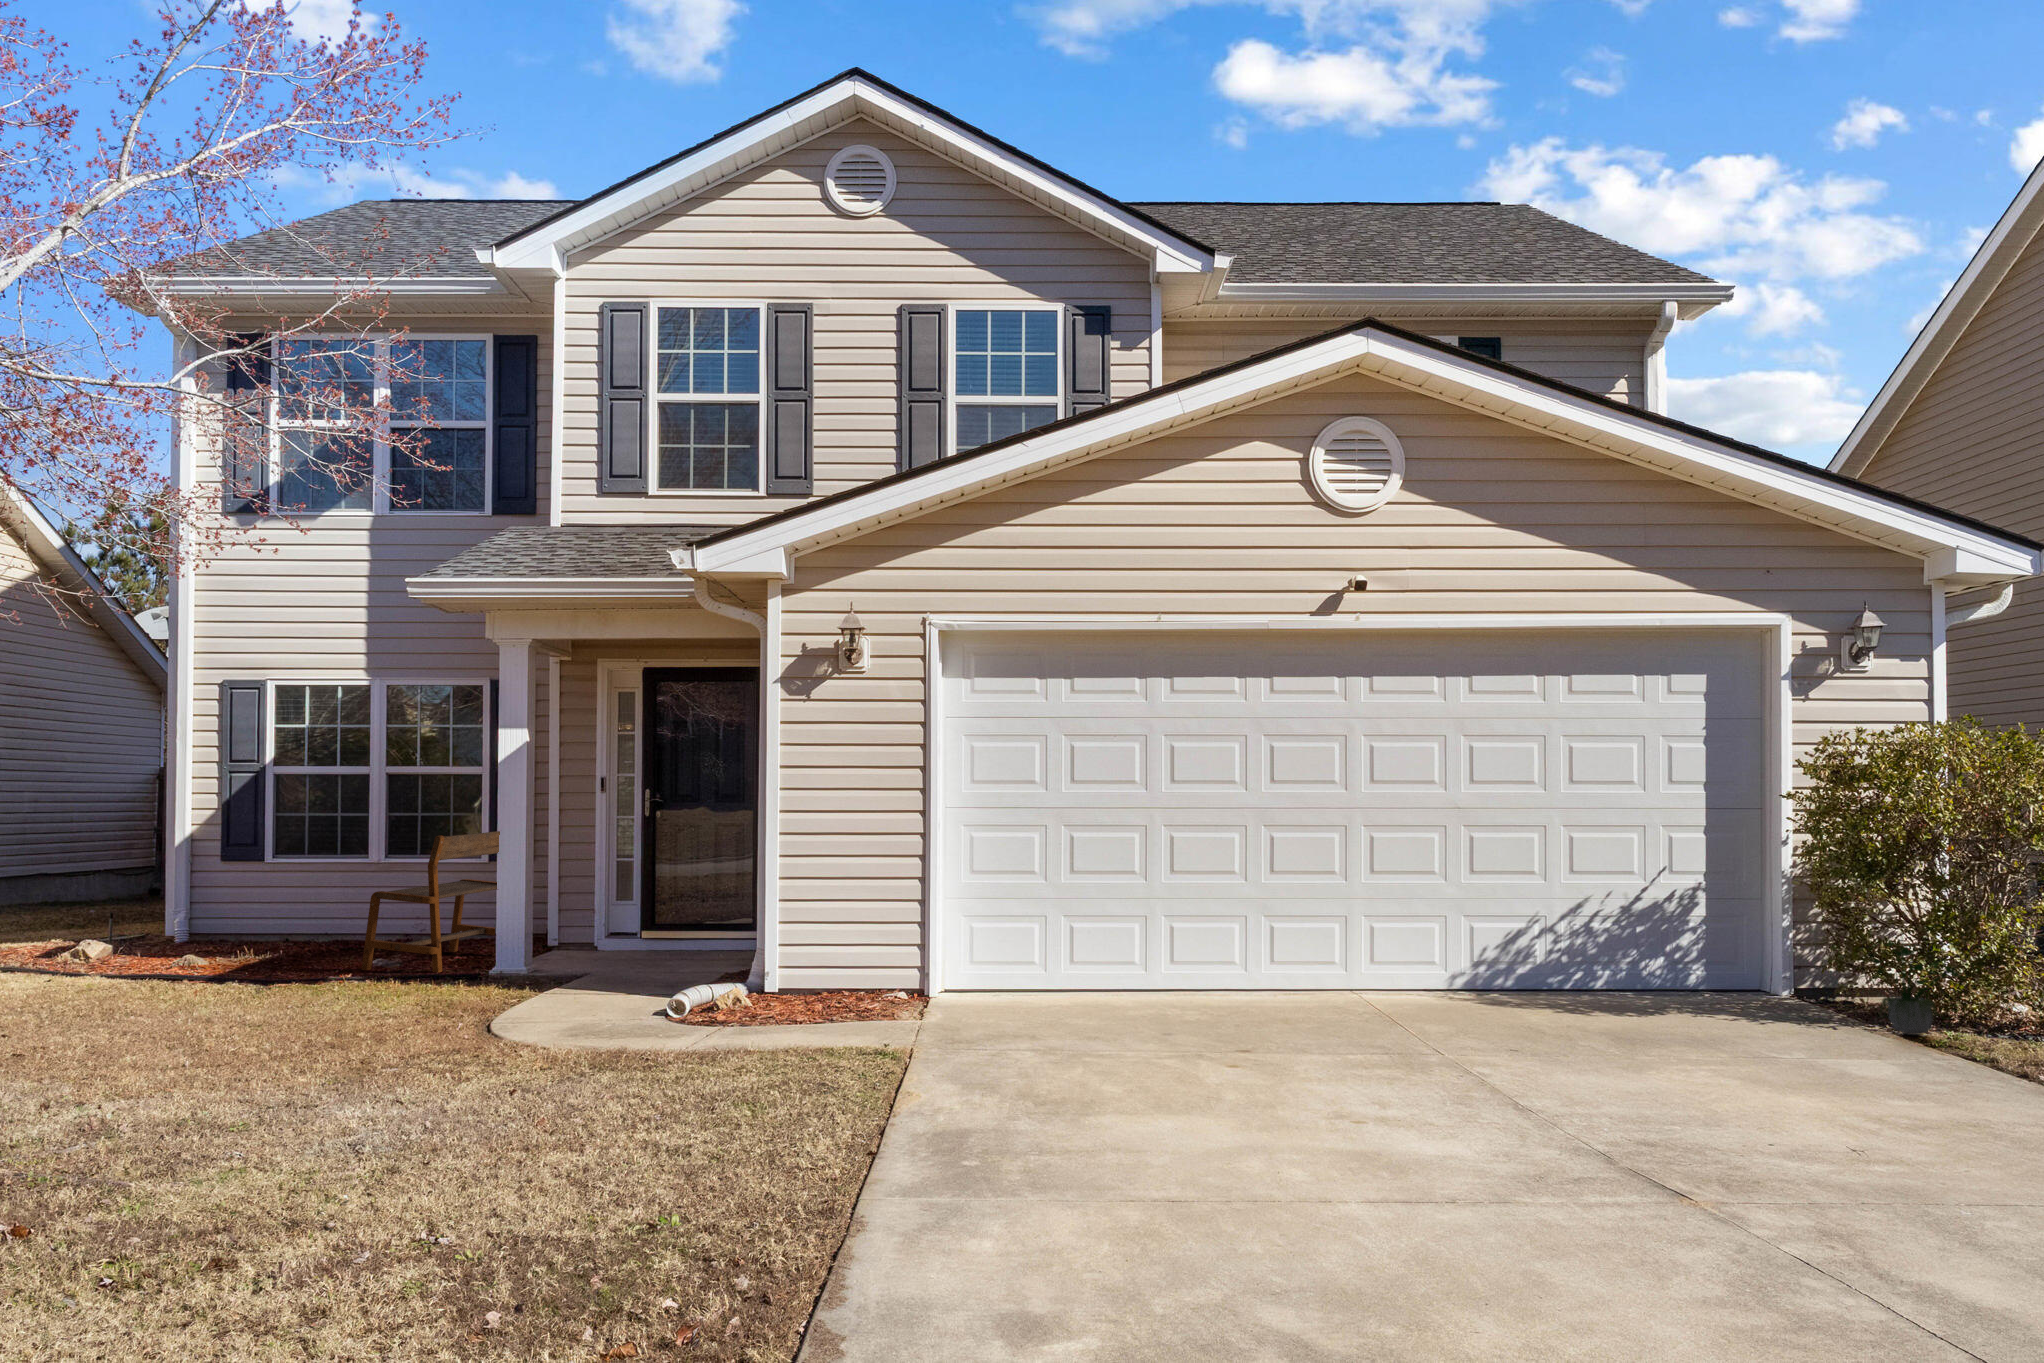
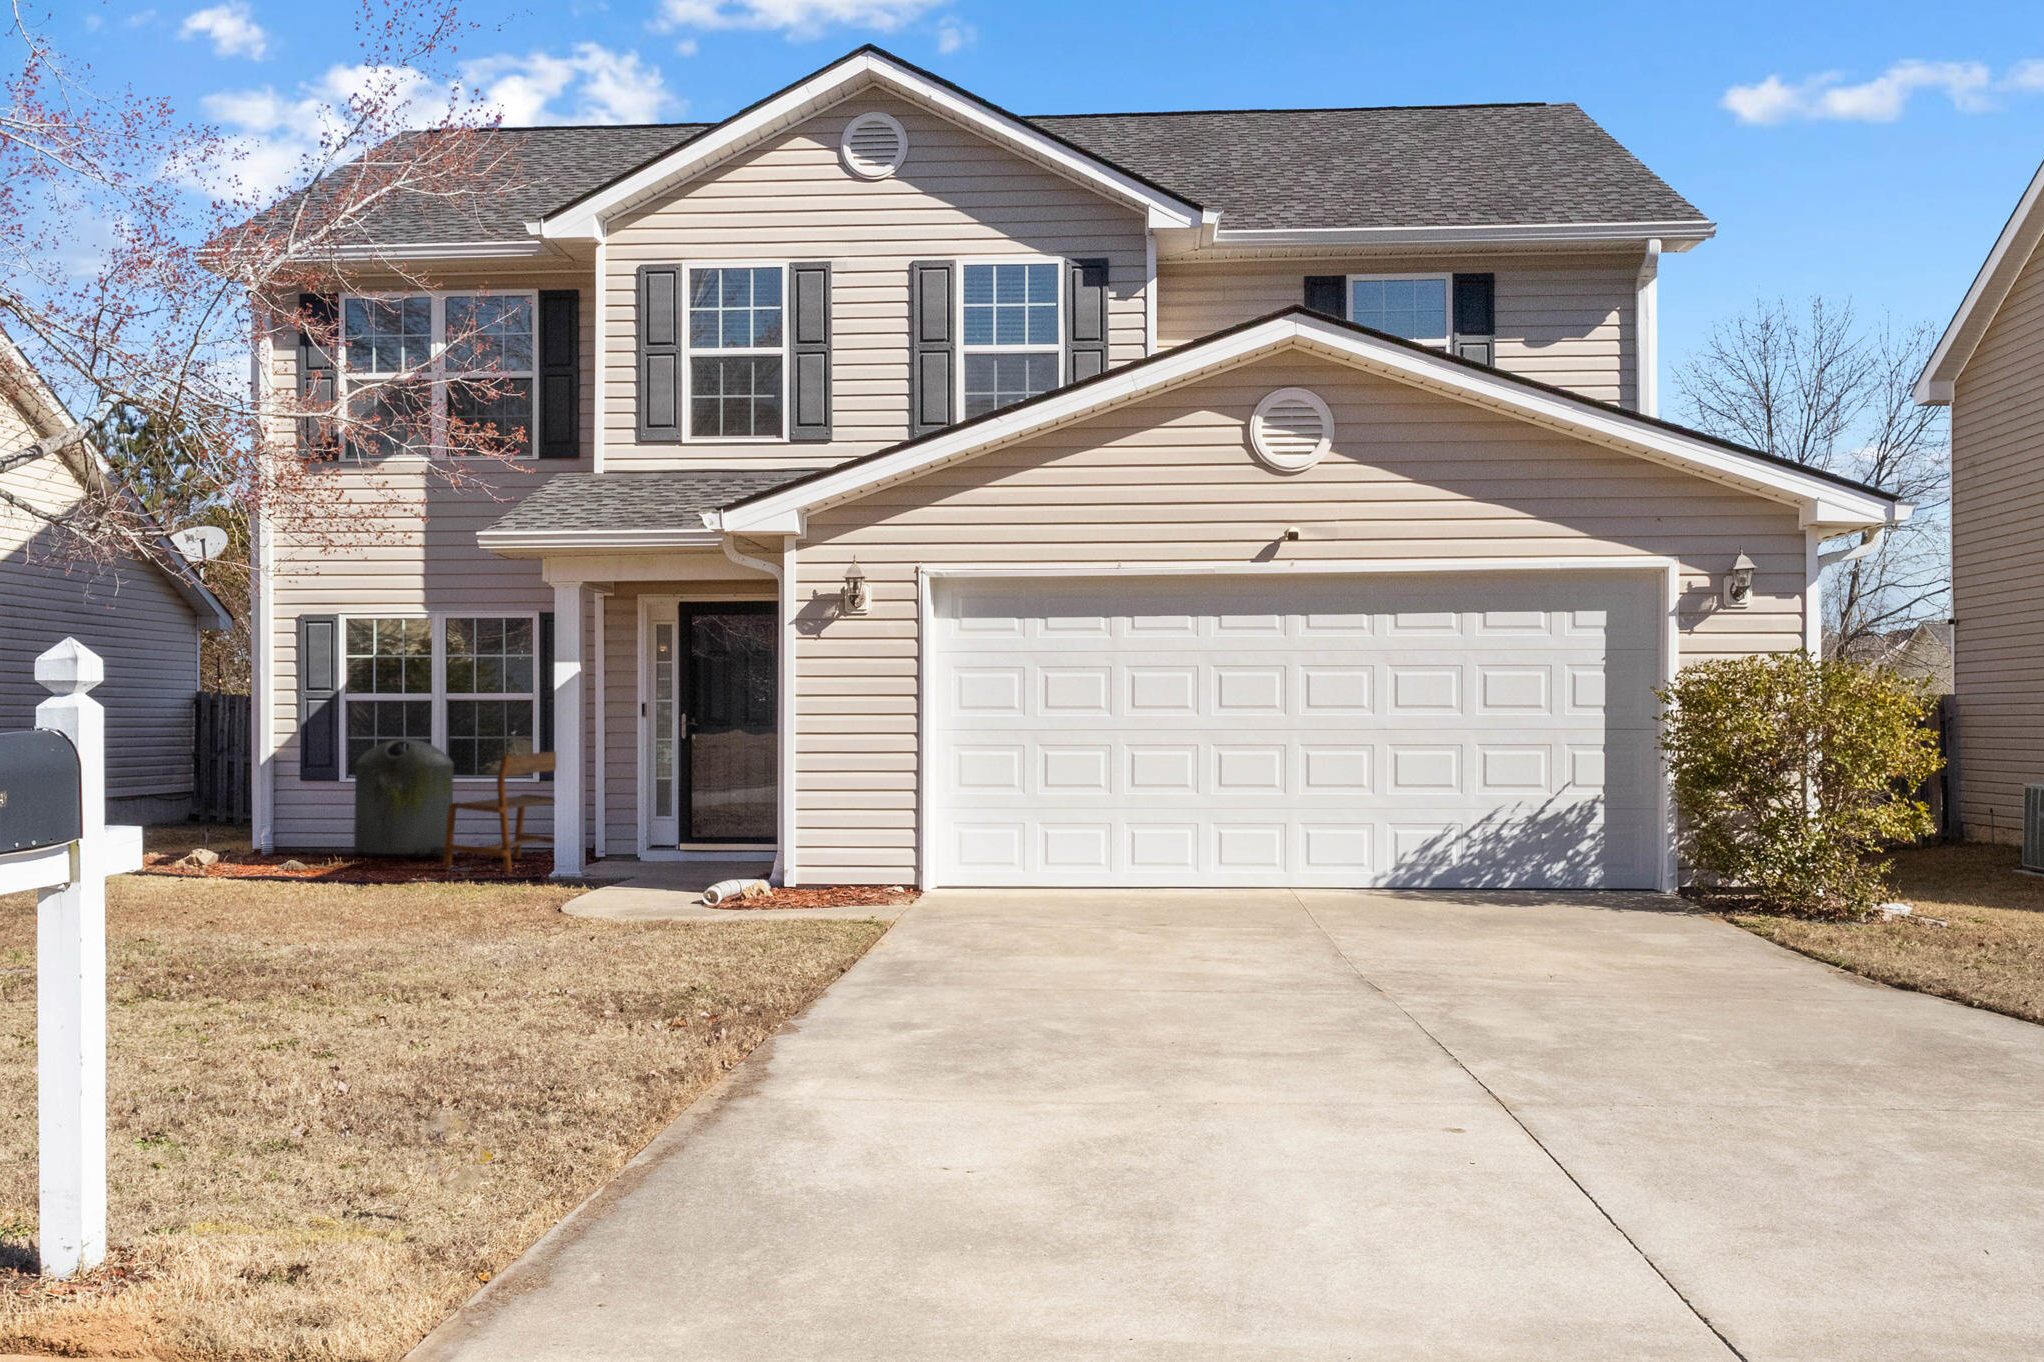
trash can: none [269,818,387,952] -> present [354,739,454,858]
potted plant: present [1871,941,1964,1035] -> none [1710,824,1799,921]

